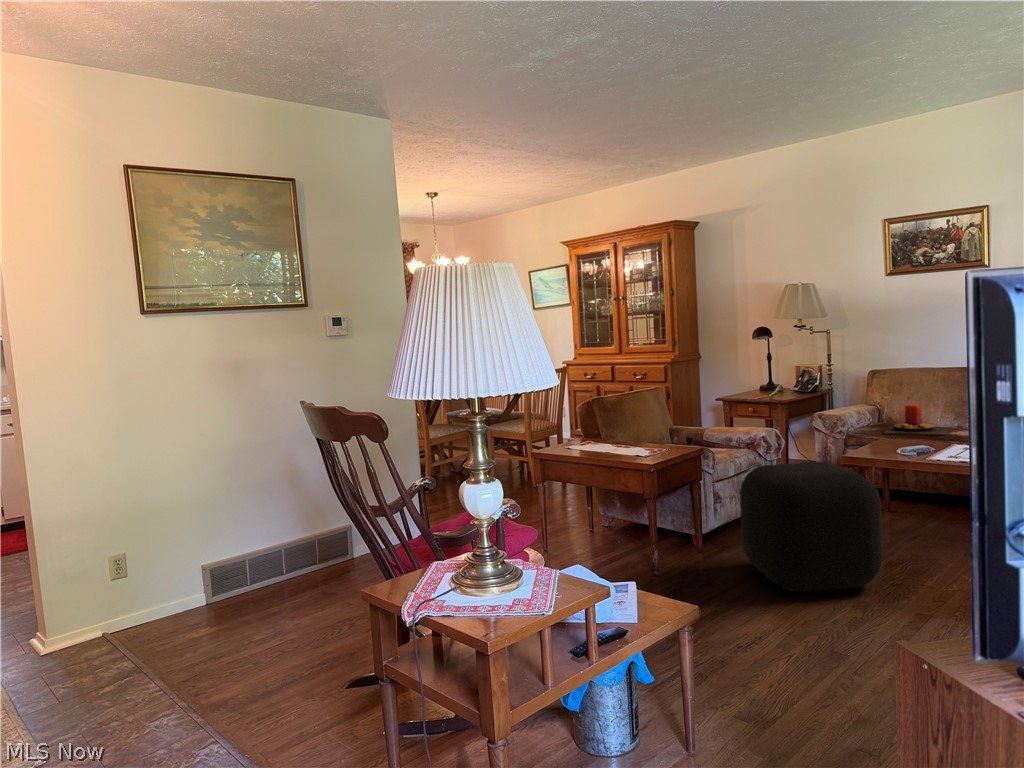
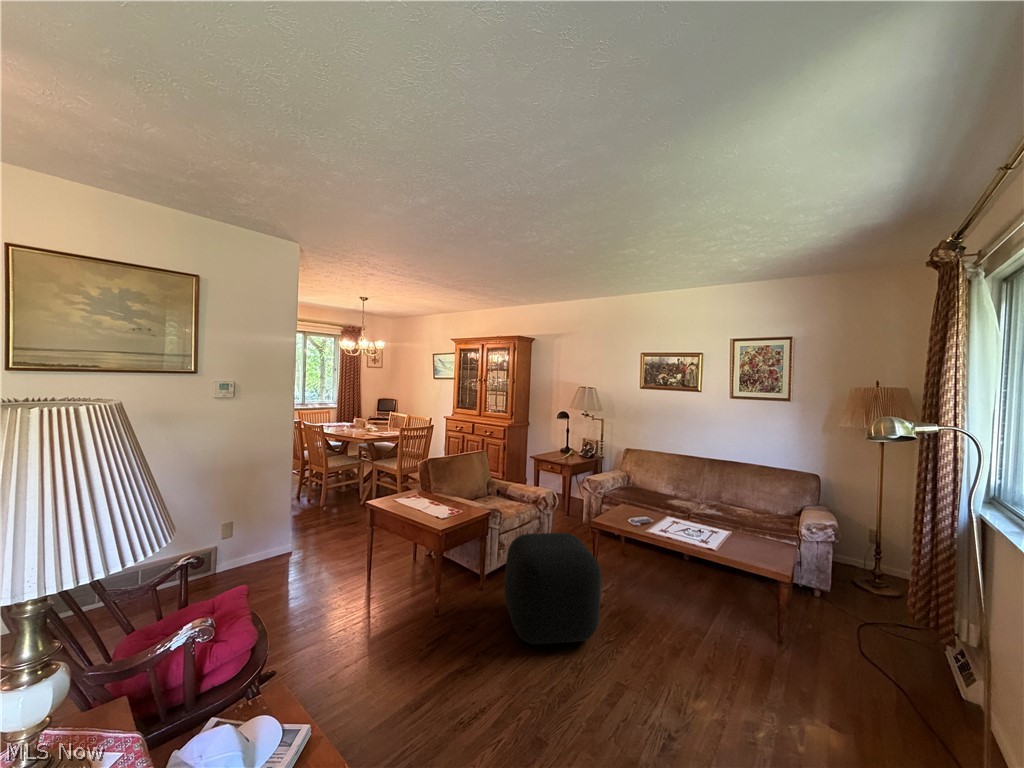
candle: present [884,404,949,435] -> none [626,478,668,504]

